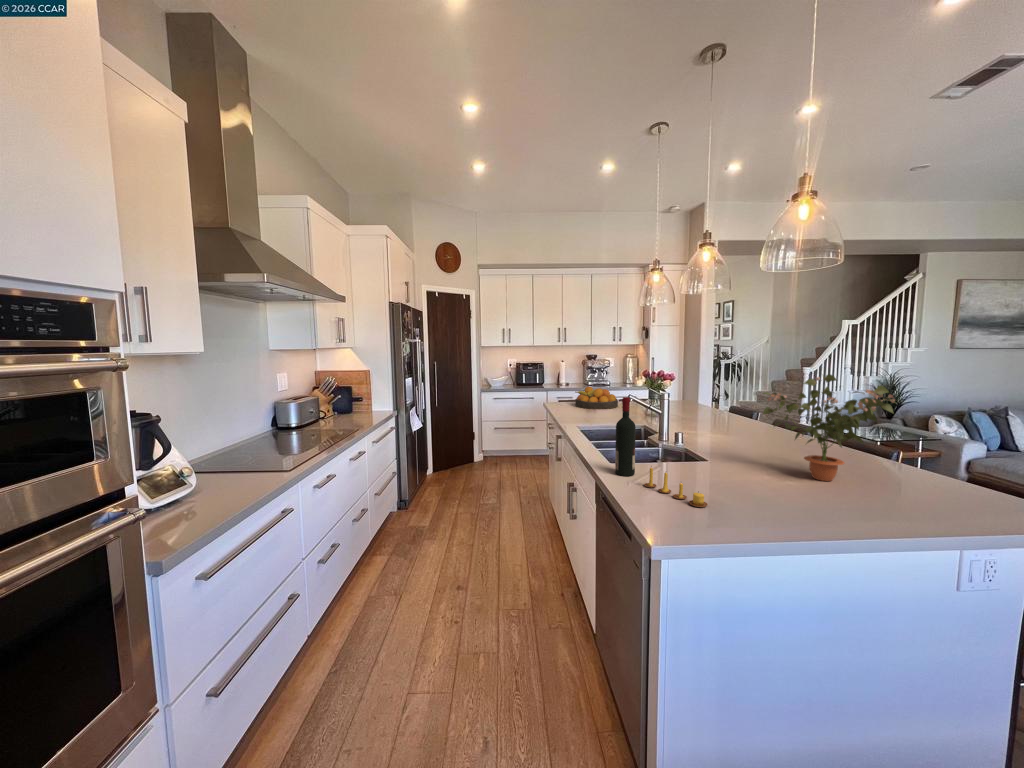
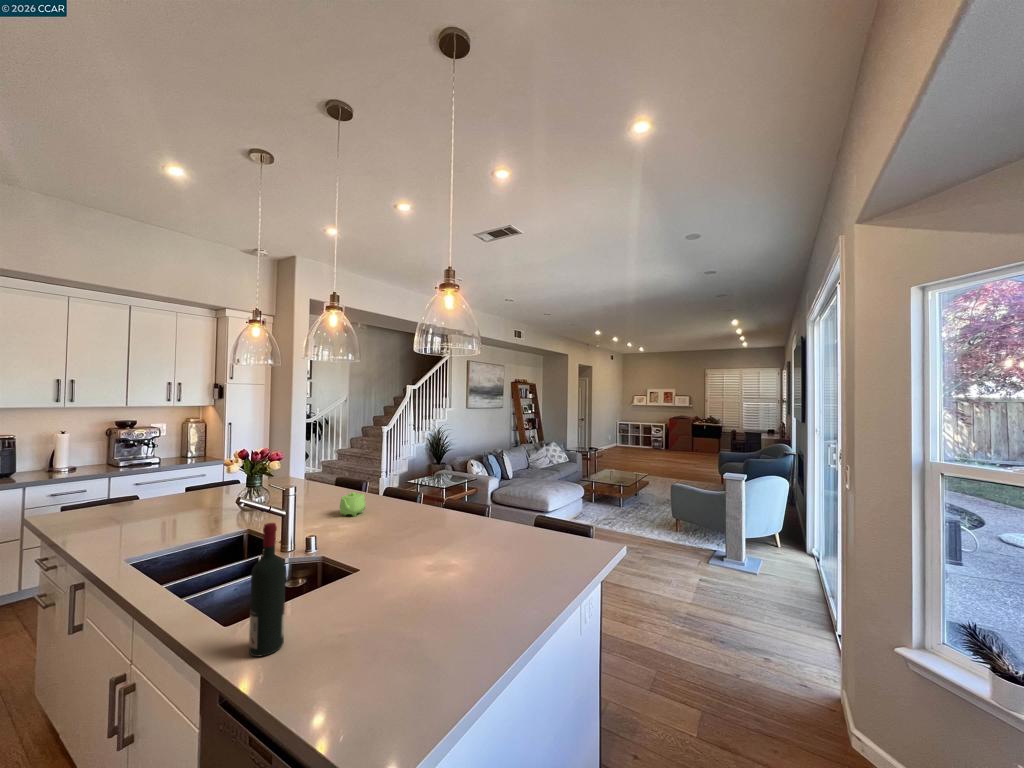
potted plant: present [763,374,896,481] -> none [421,456,529,565]
fruit bowl: present [575,387,618,409] -> none [104,478,189,515]
teapot: none [714,411,740,431] -> present [340,492,366,516]
candle: present [644,468,708,507] -> none [311,628,416,674]

